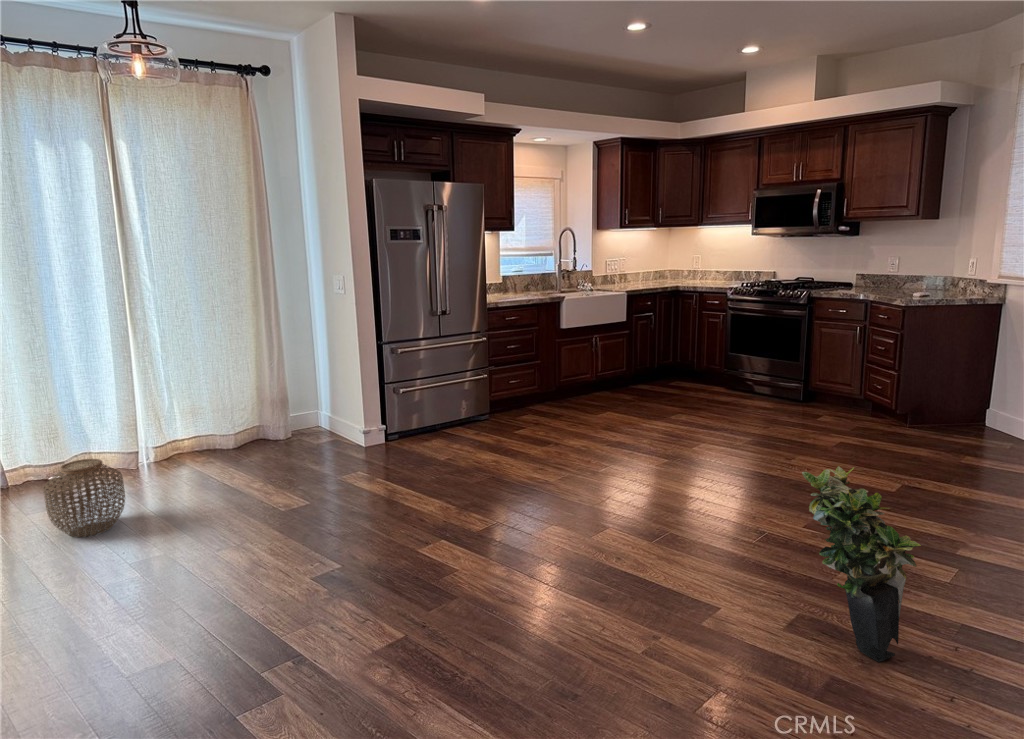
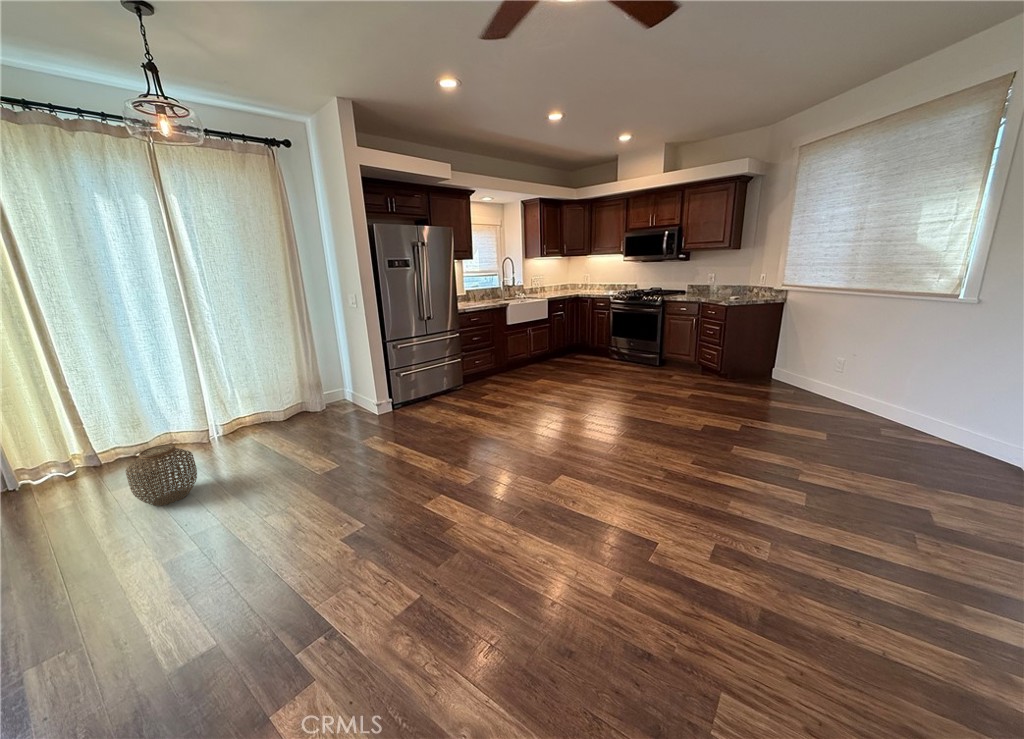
potted plant: present [802,466,921,662] -> none [709,428,796,565]

